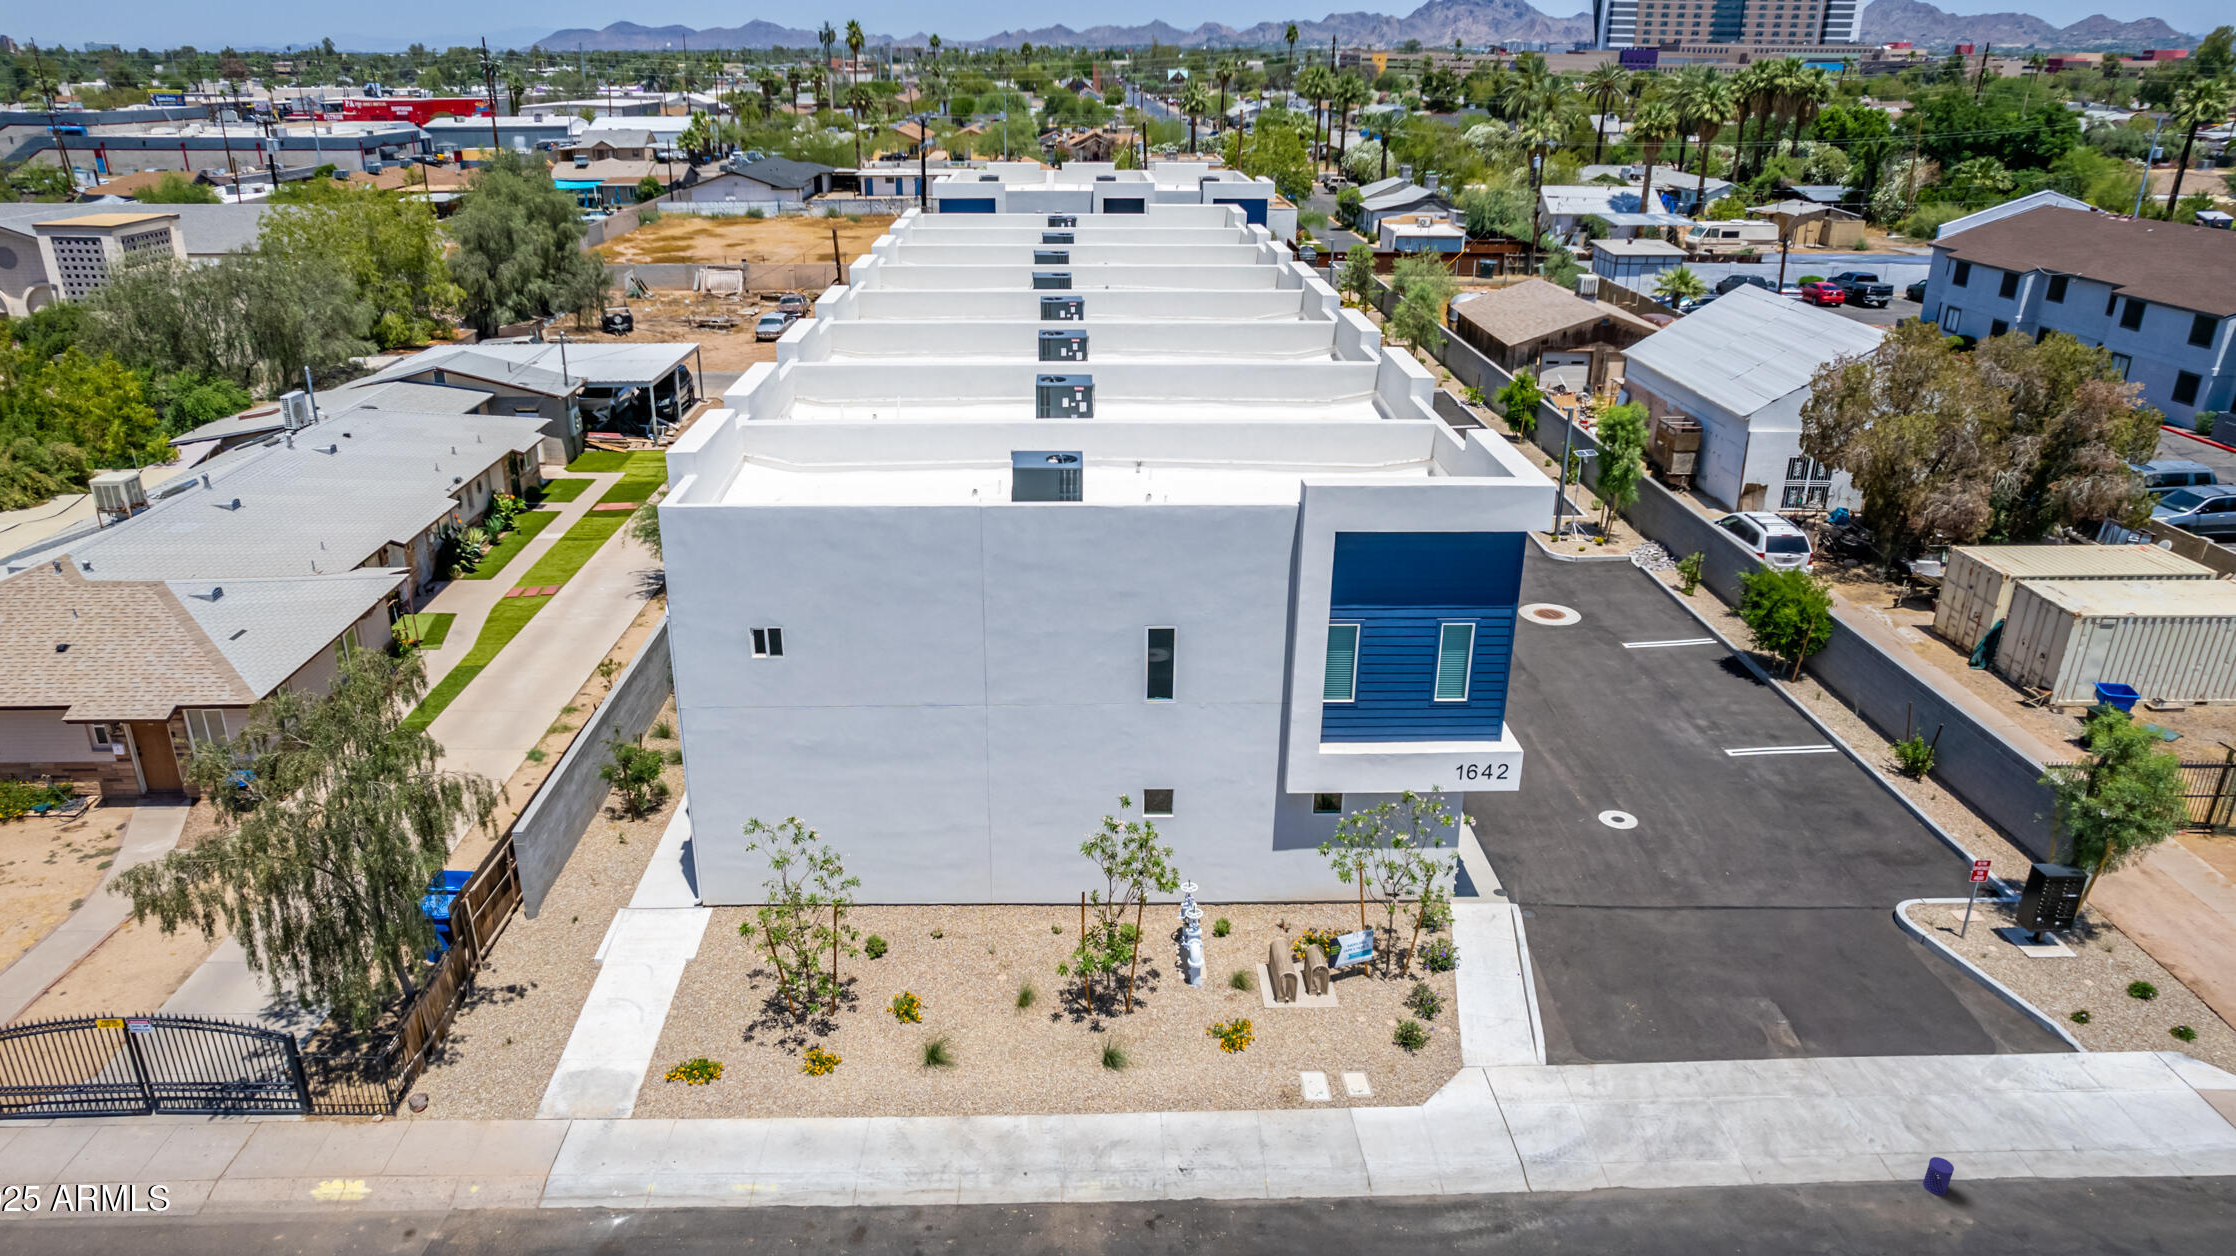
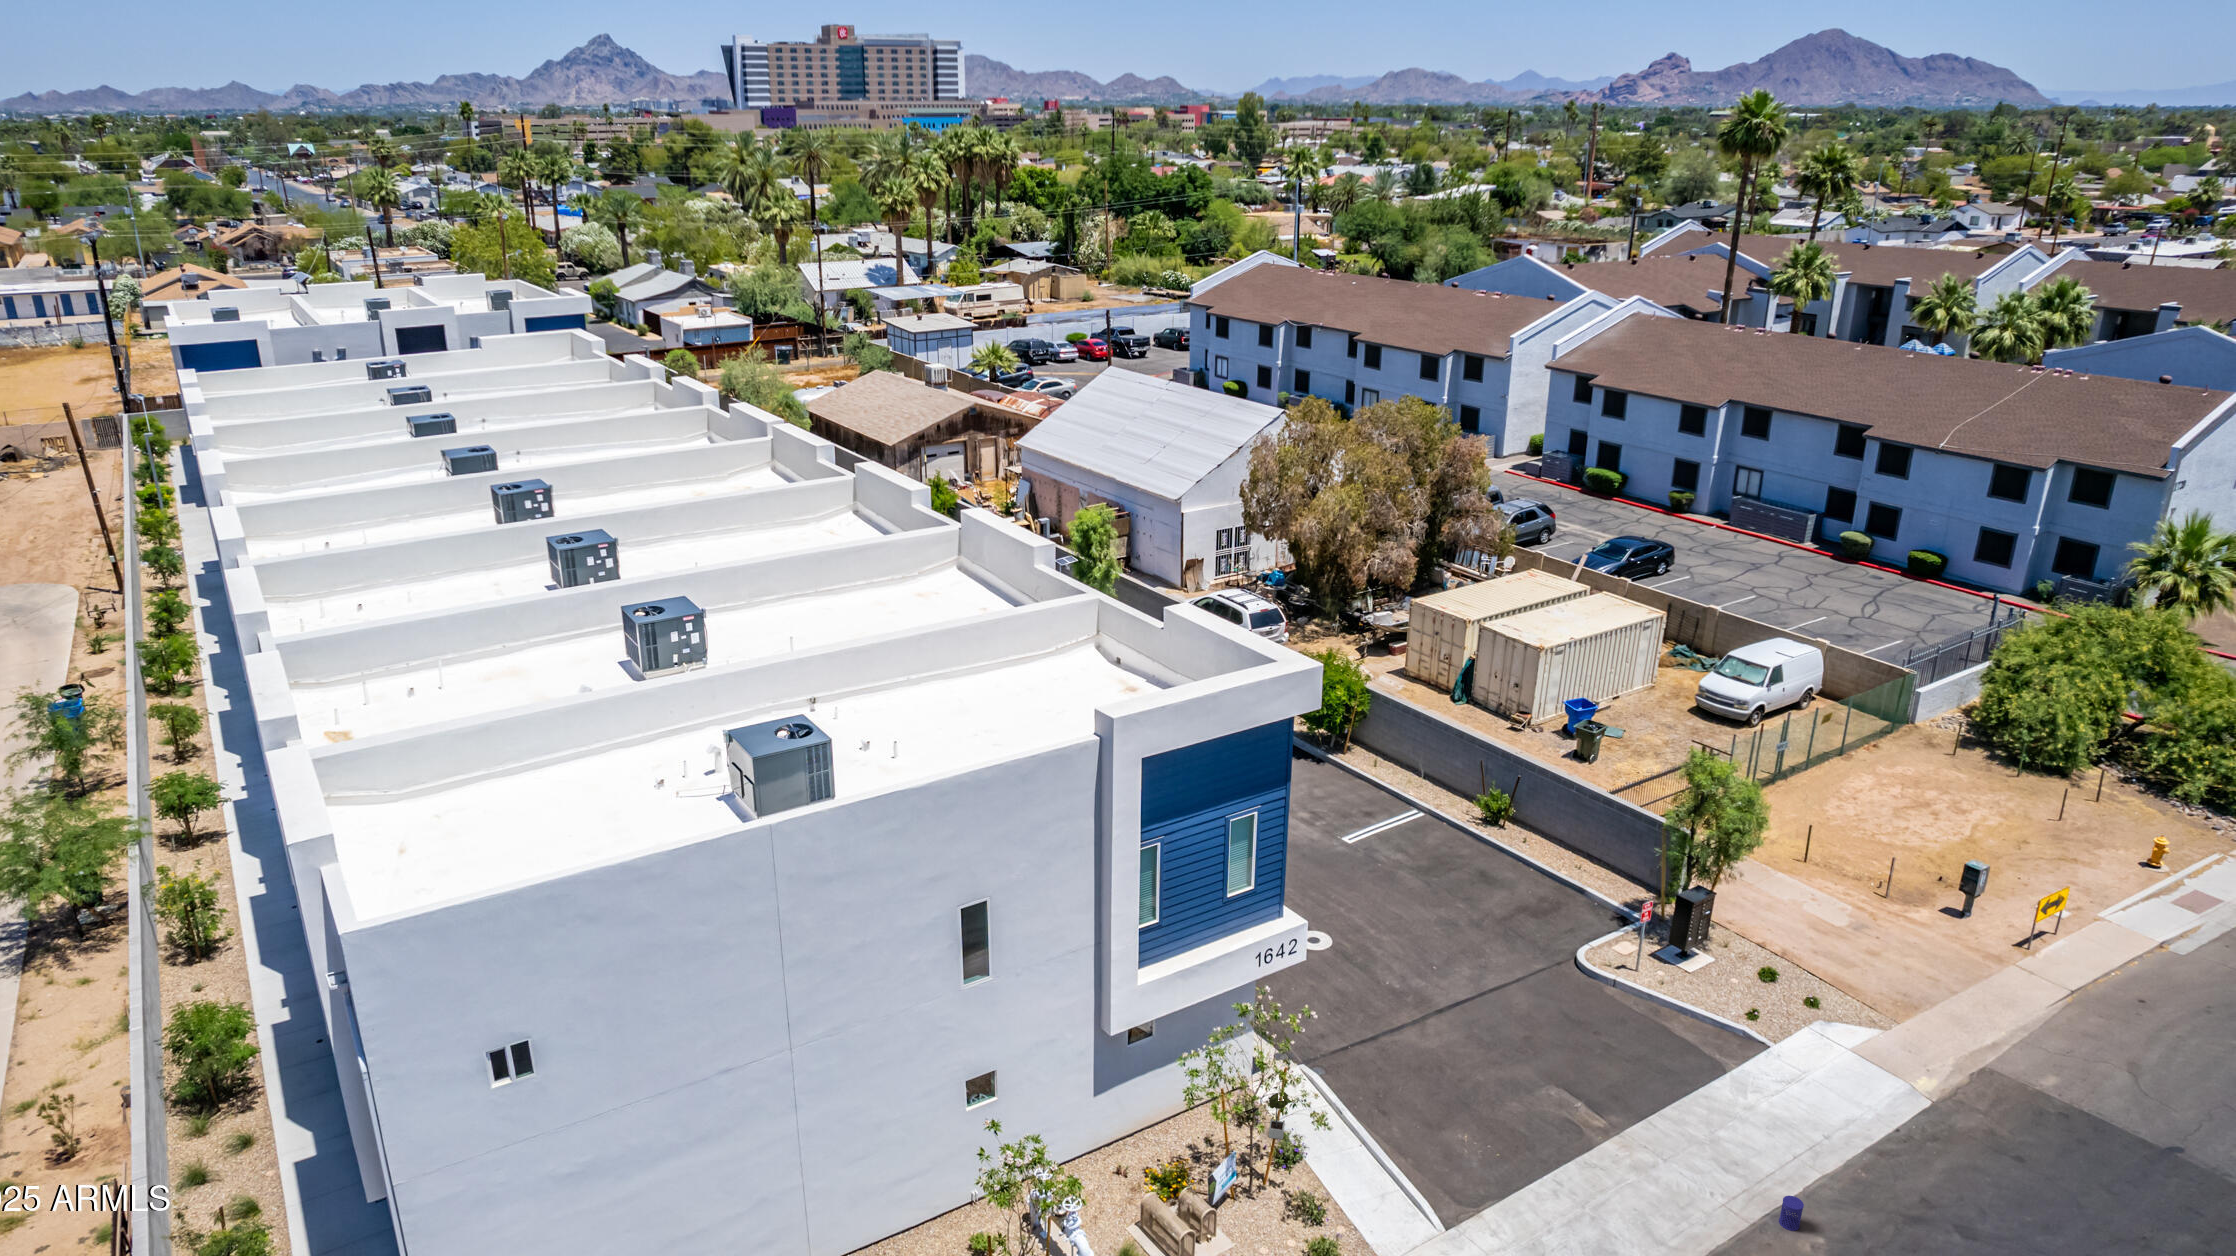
potted tree: none [1449,895,1472,938] -> present [1269,1092,1290,1139]

